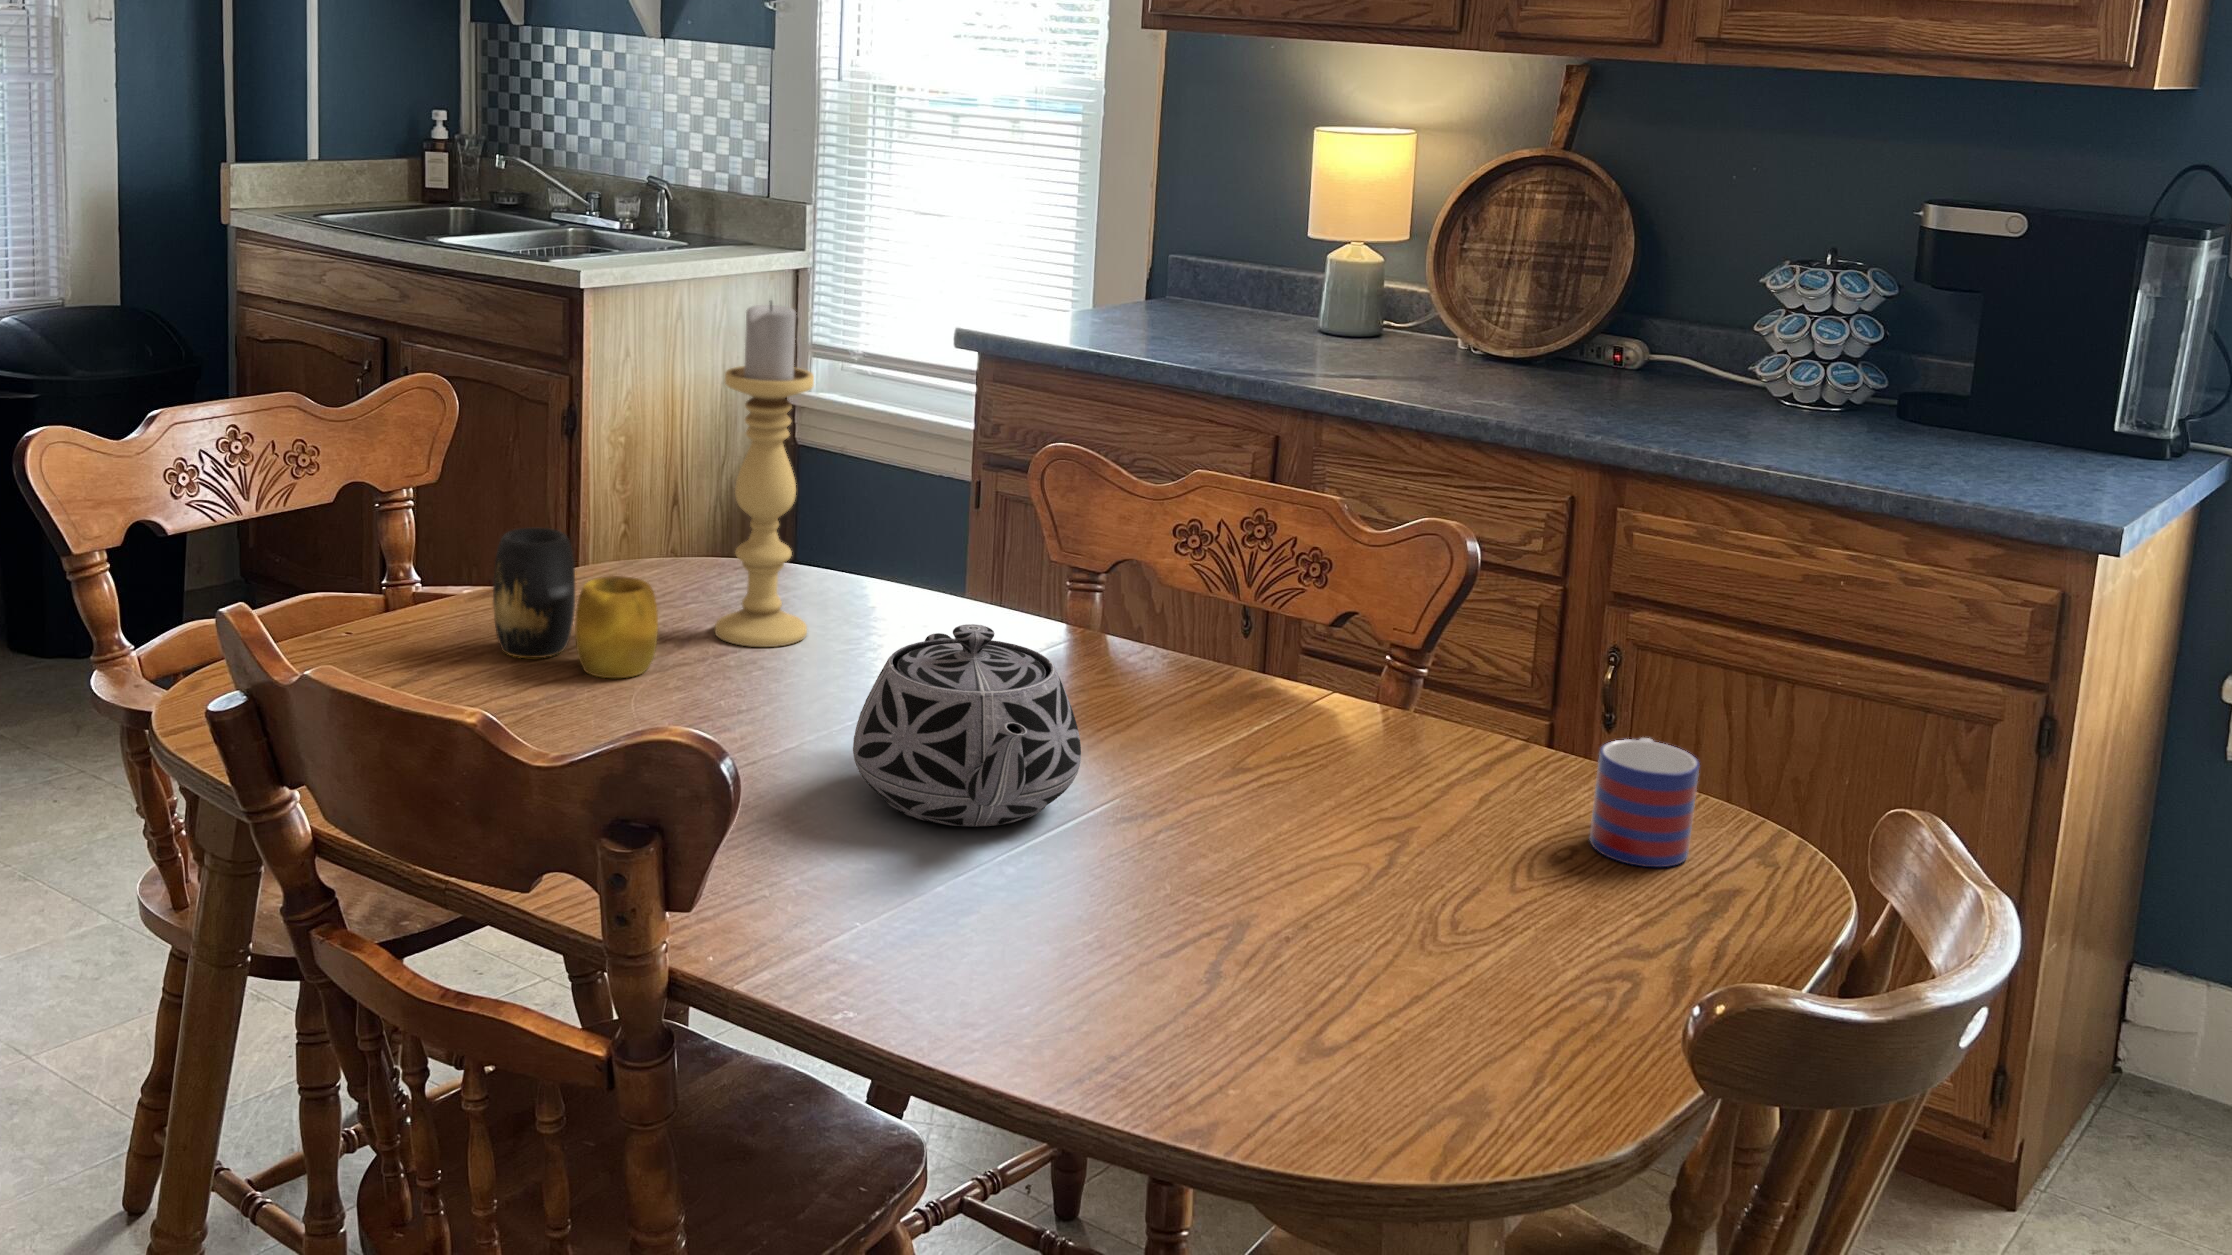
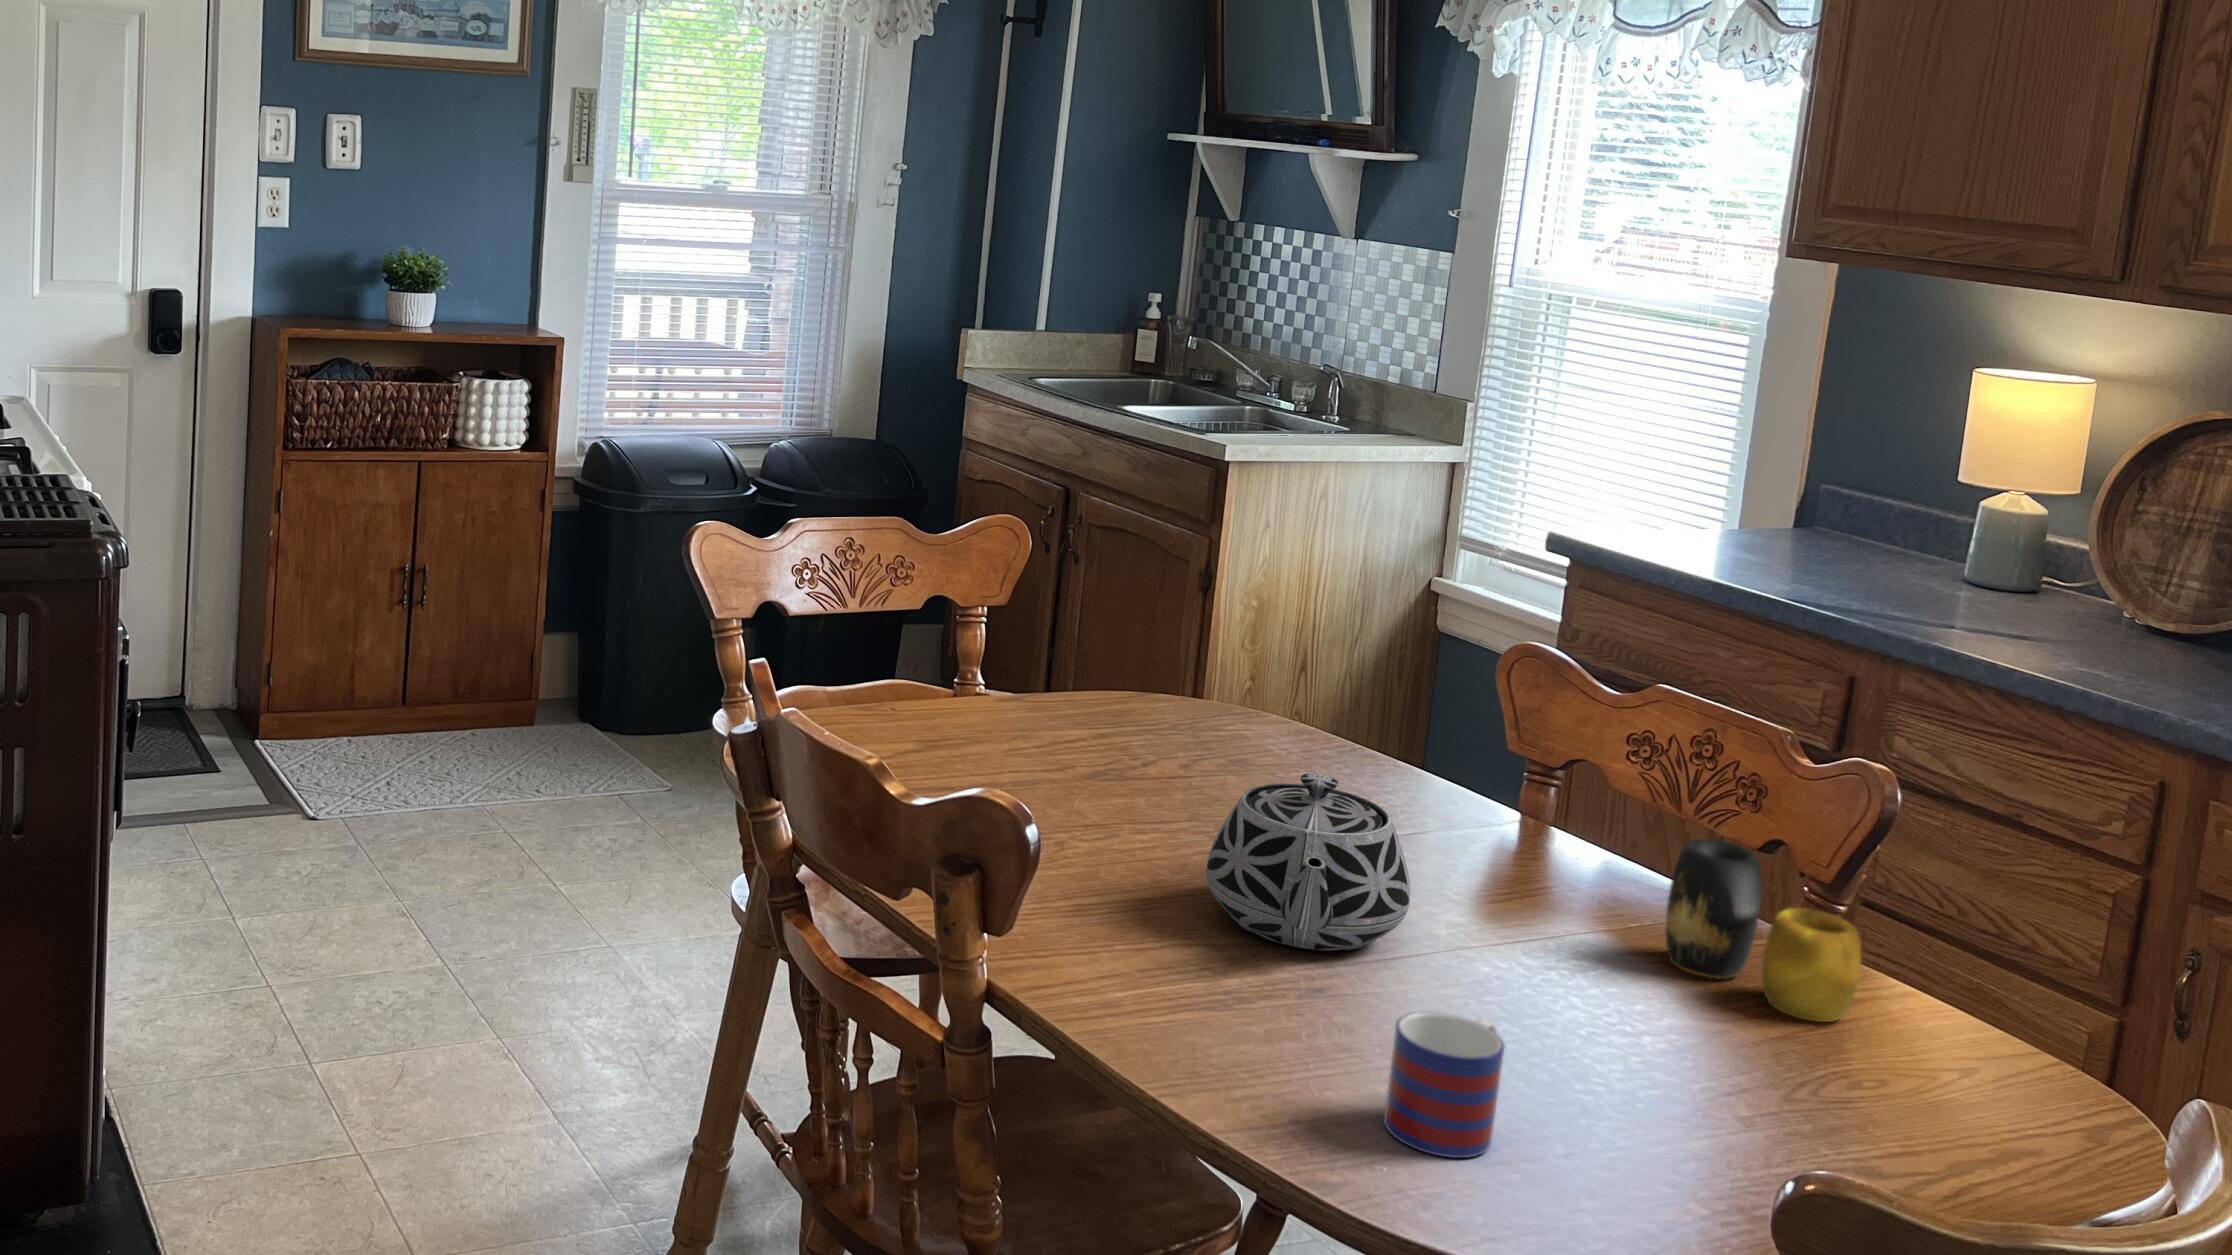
candle holder: present [715,302,814,647] -> none [1177,481,1281,780]
vase: present [493,528,658,678] -> present [1666,839,1861,1022]
mug: present [1590,738,1700,867] -> present [1384,1012,1504,1158]

